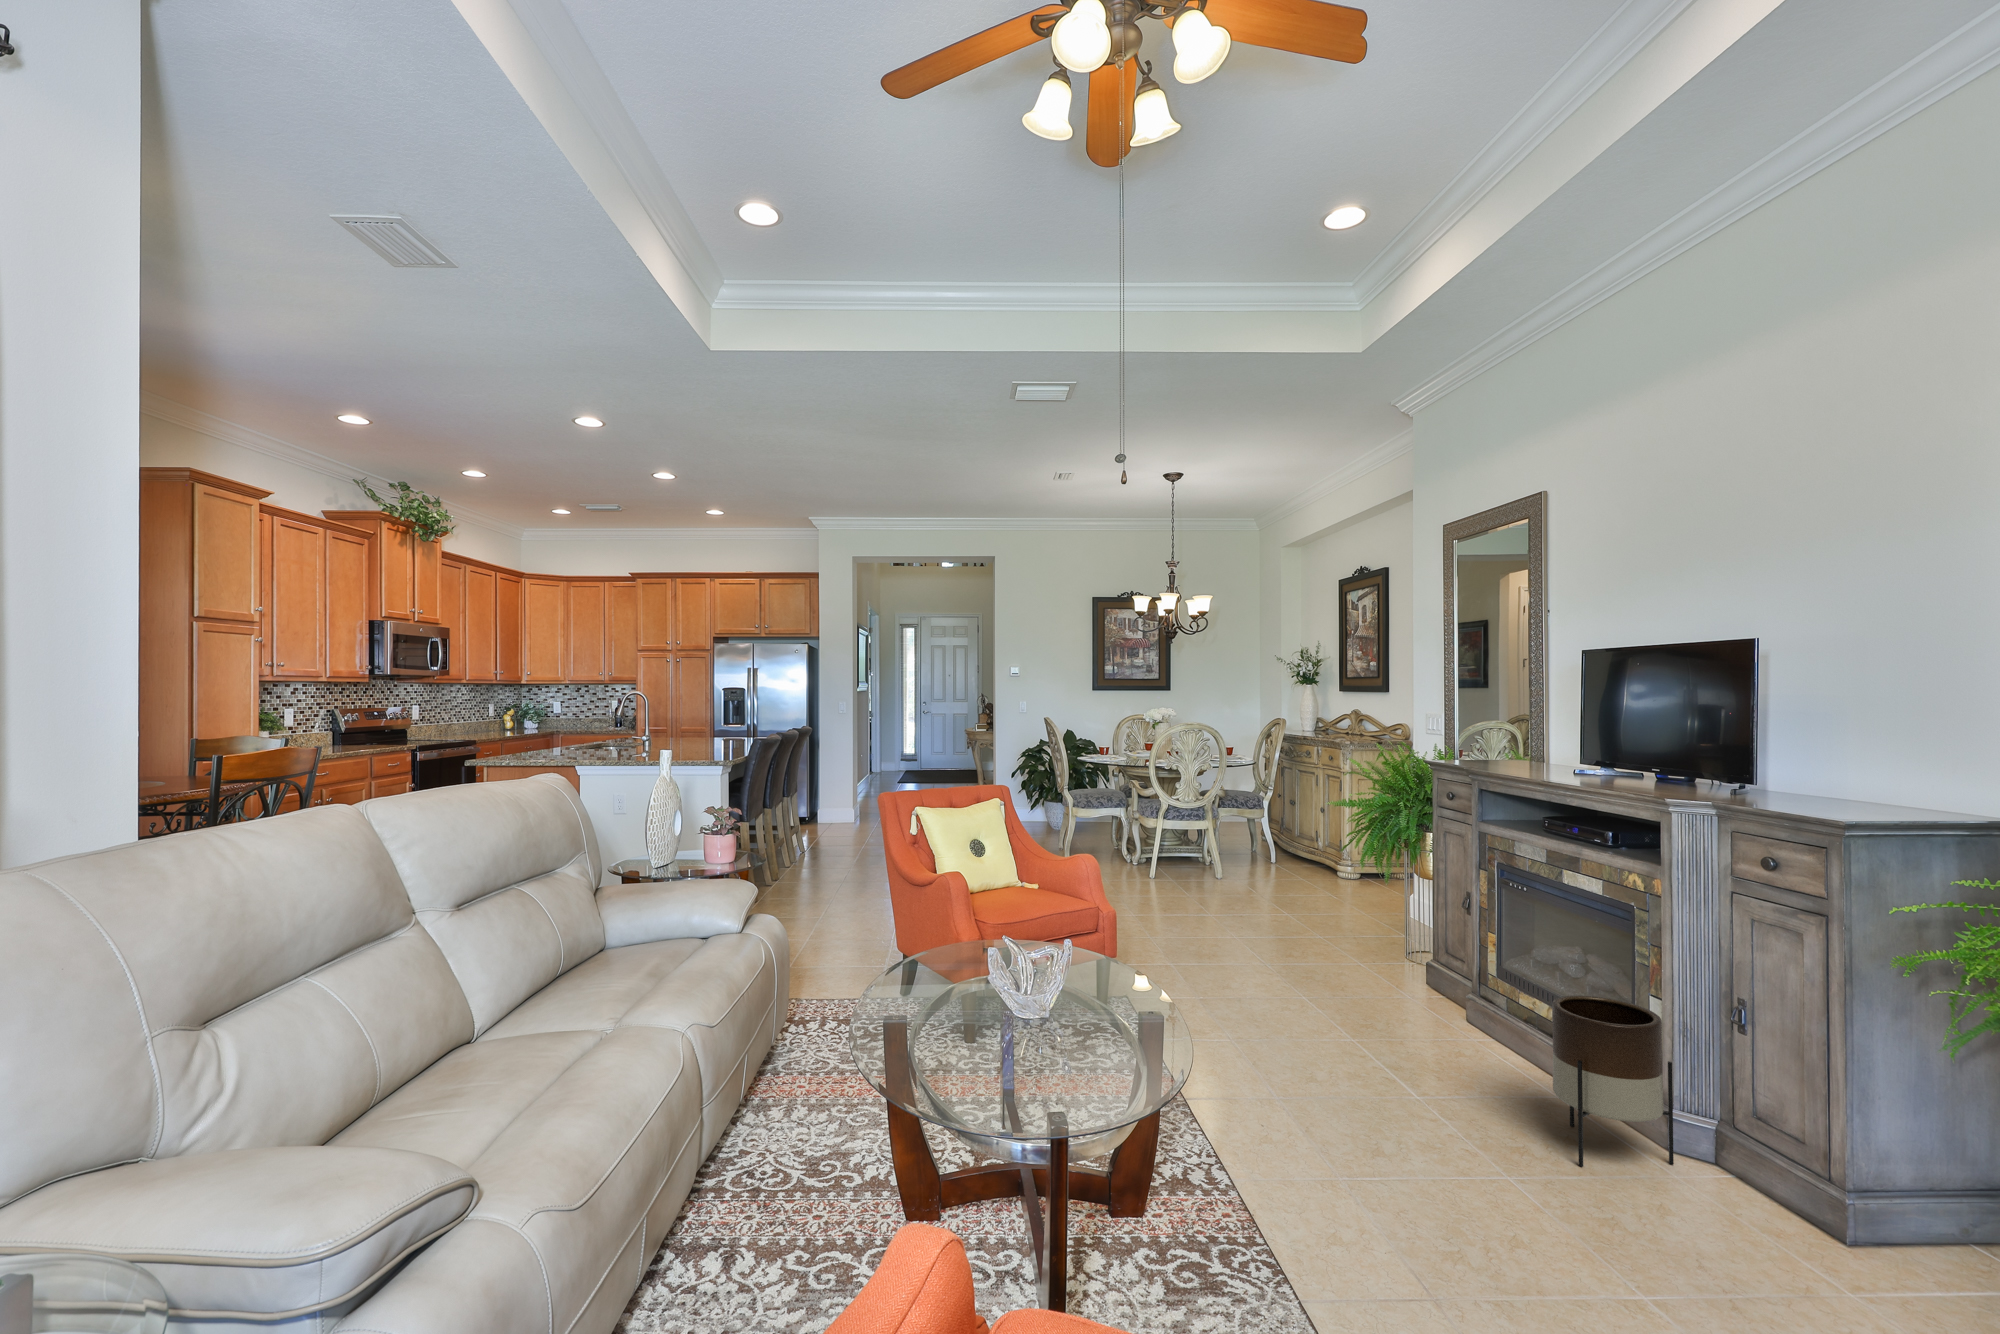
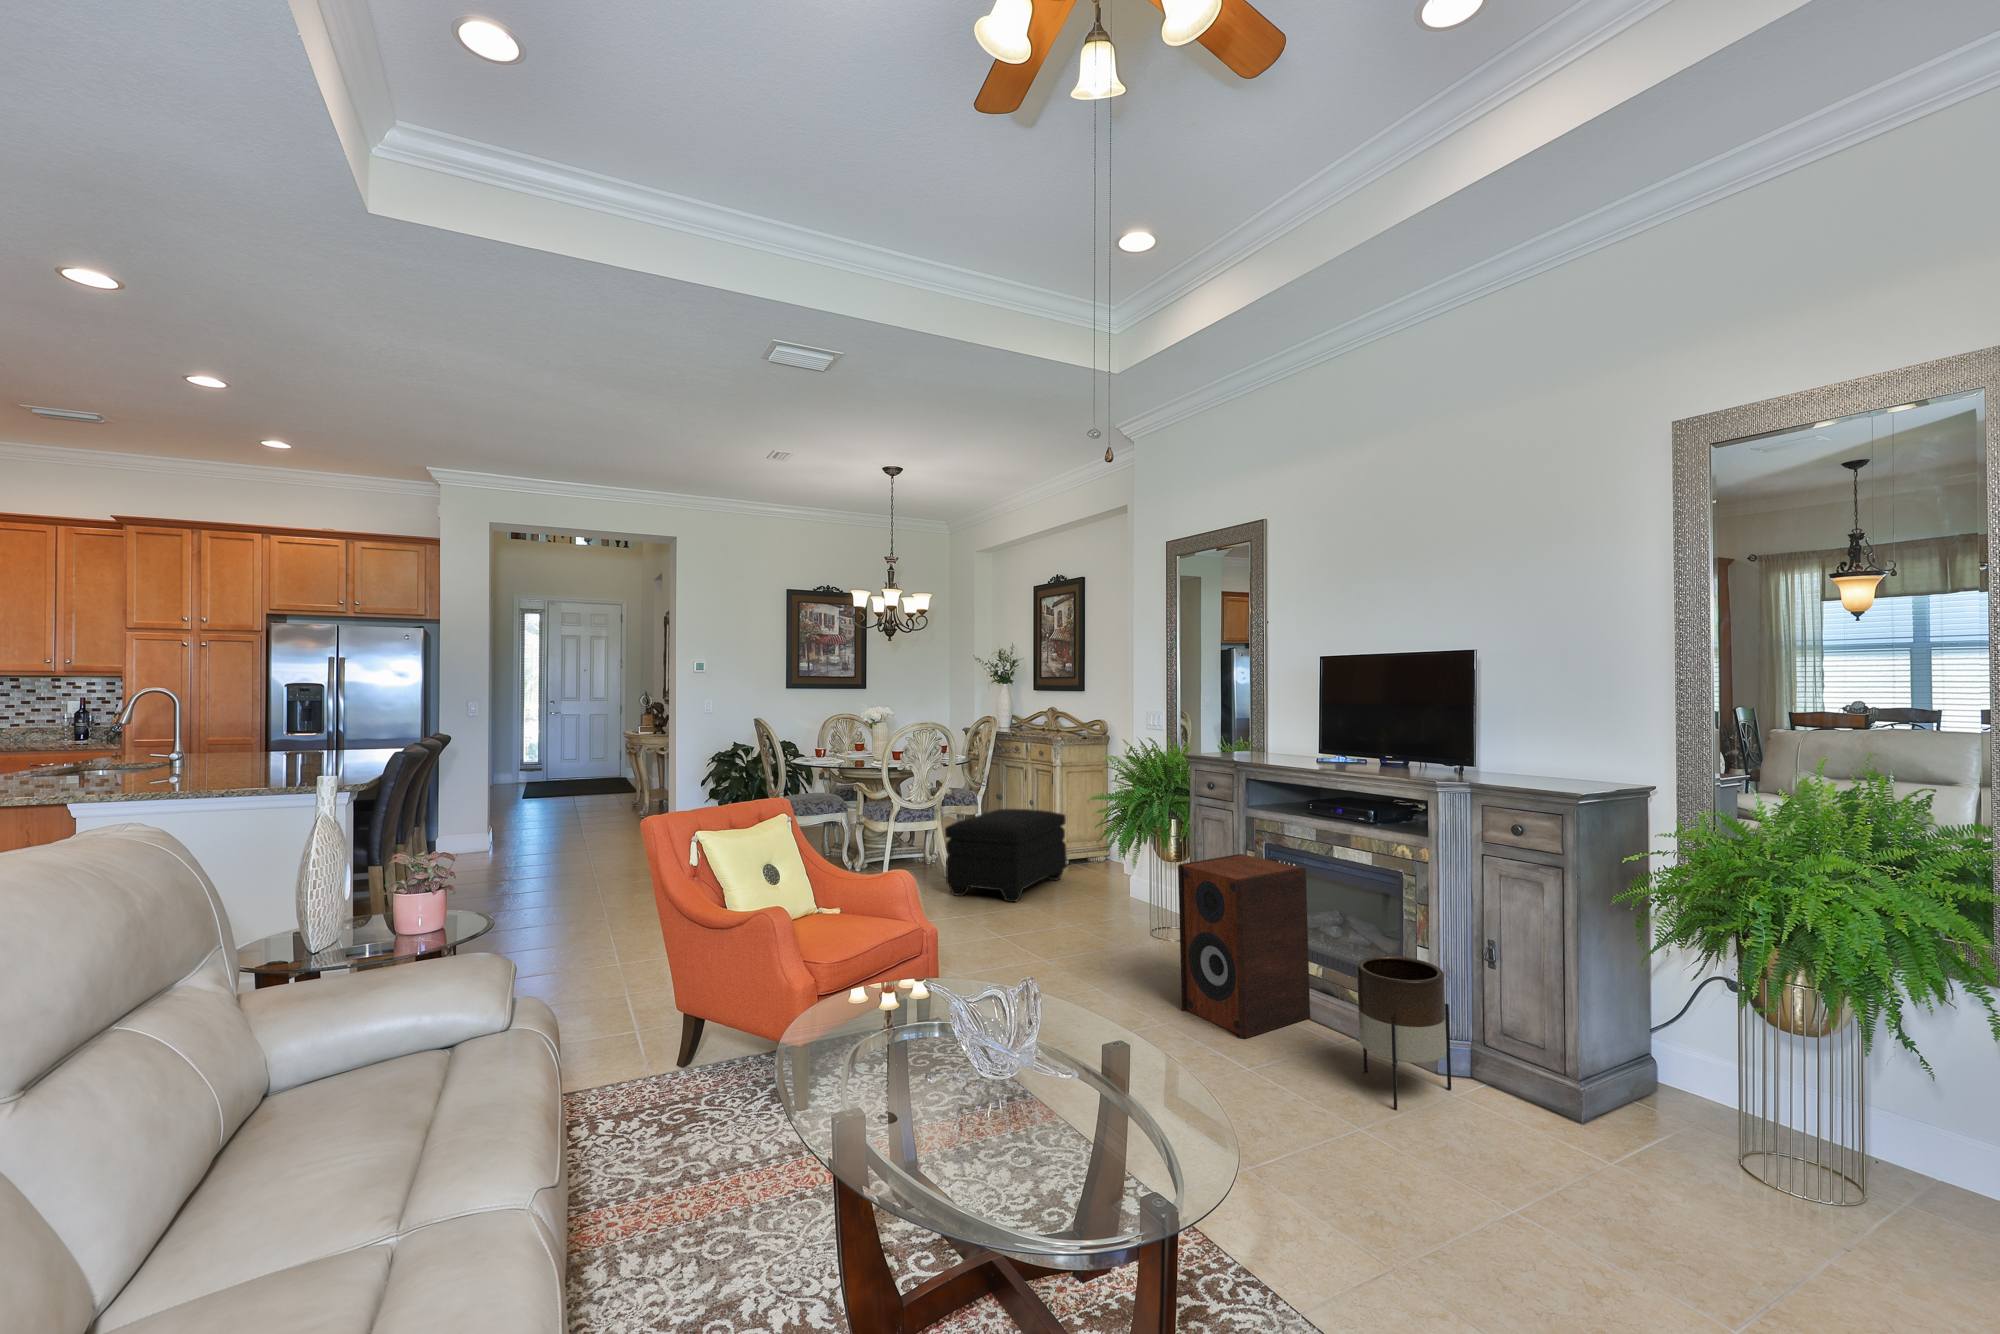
ottoman: none [1206,817,1346,912] -> present [945,809,1067,902]
speaker: none [1388,874,1542,1070] -> present [1178,854,1310,1038]

